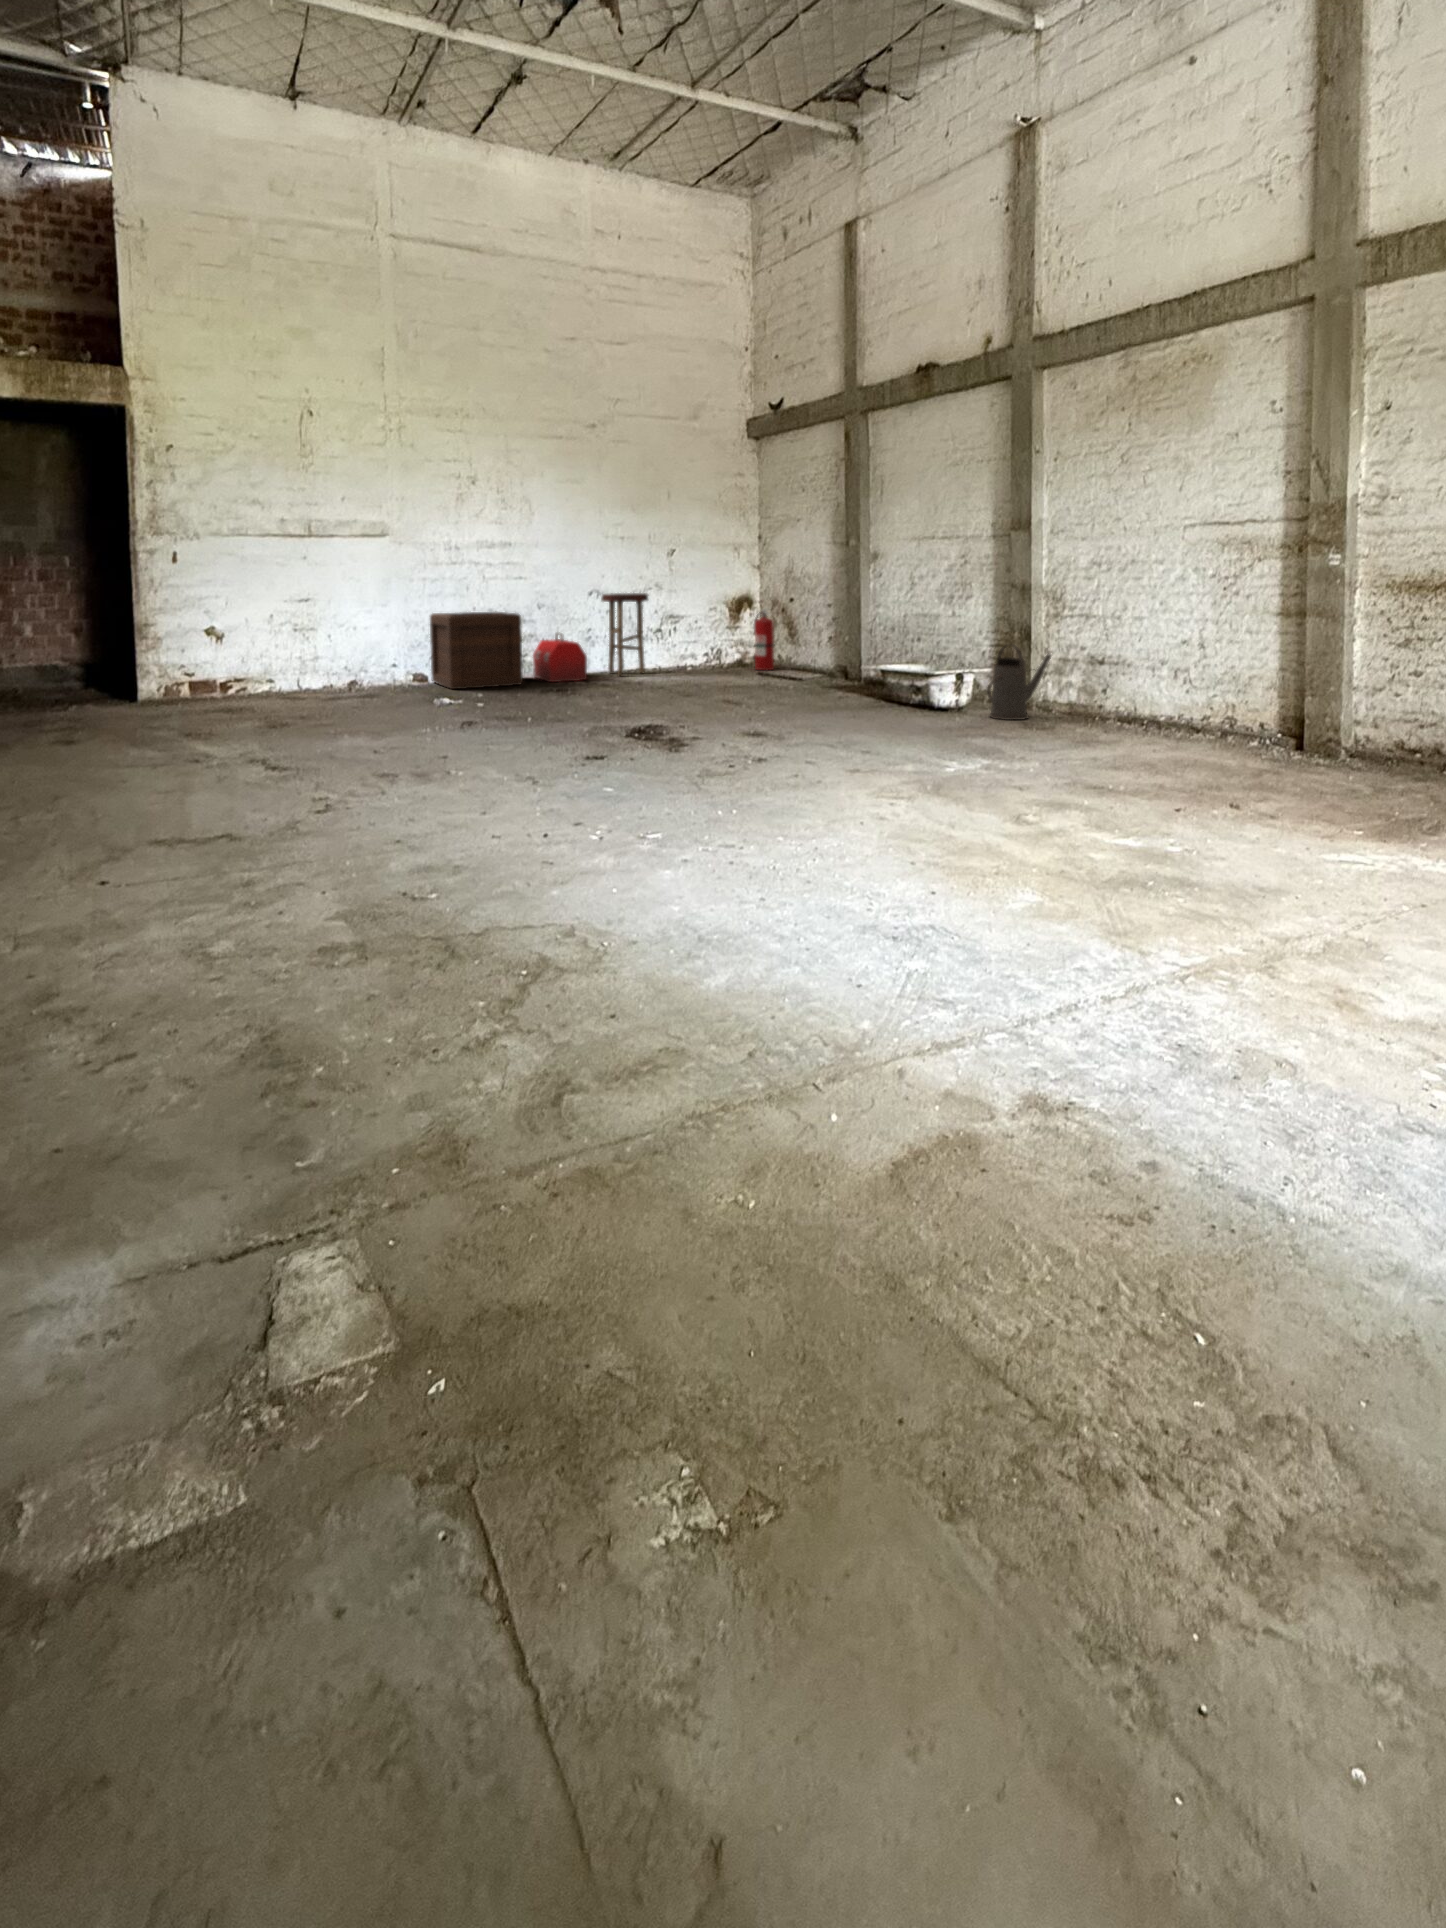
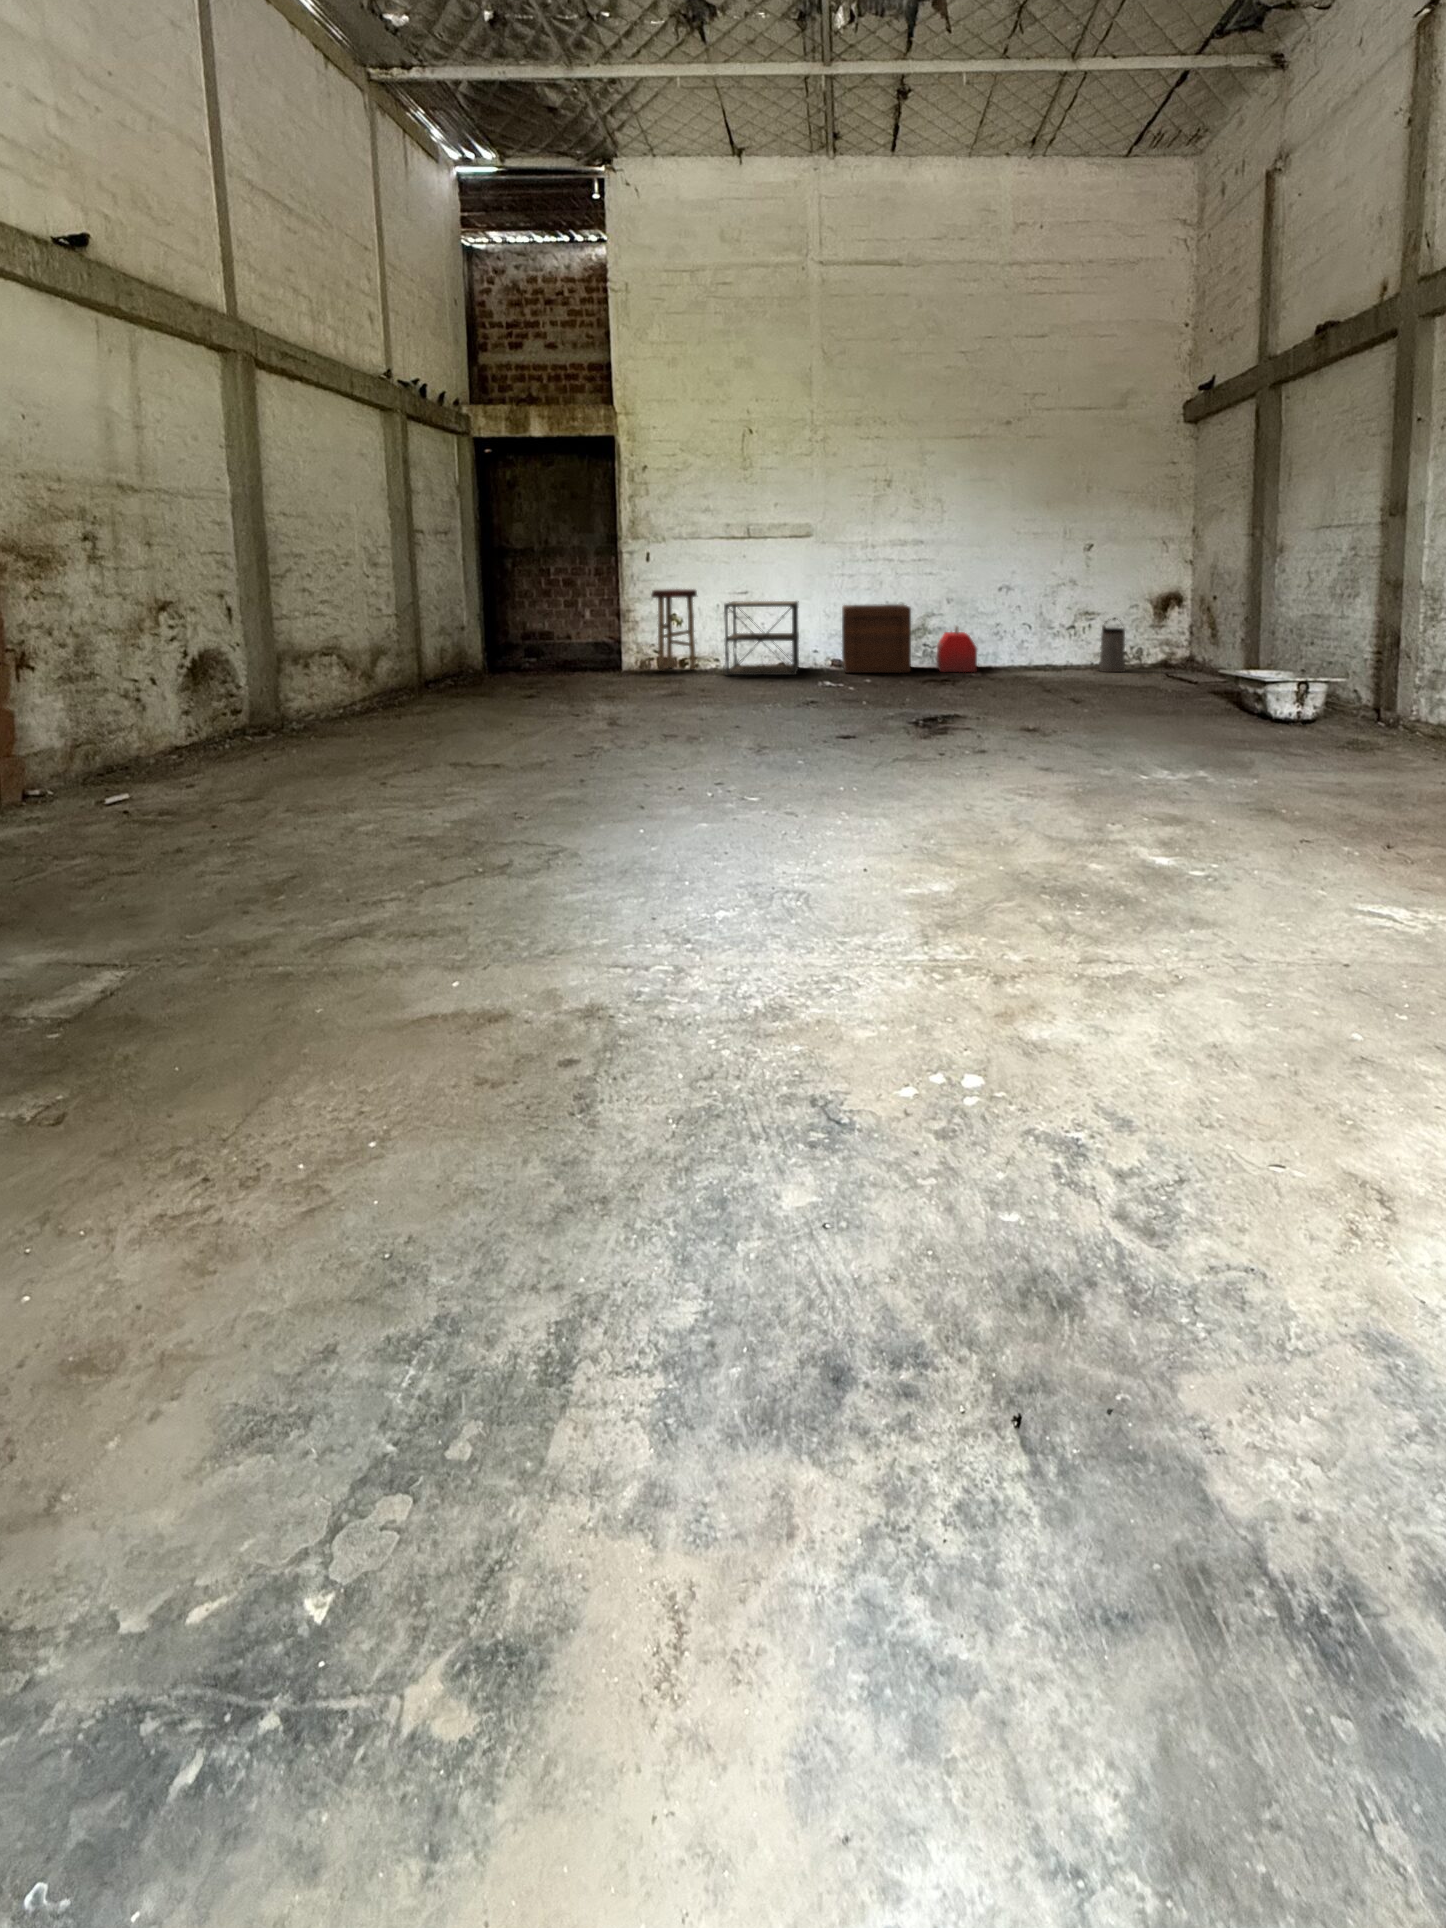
stool: present [601,593,648,676] -> present [651,589,697,671]
fire extinguisher: present [753,609,774,670] -> none [1167,606,1190,672]
shelving unit: none [296,610,399,701] -> present [724,601,799,675]
watering can: present [987,645,1051,720] -> present [1099,618,1125,672]

